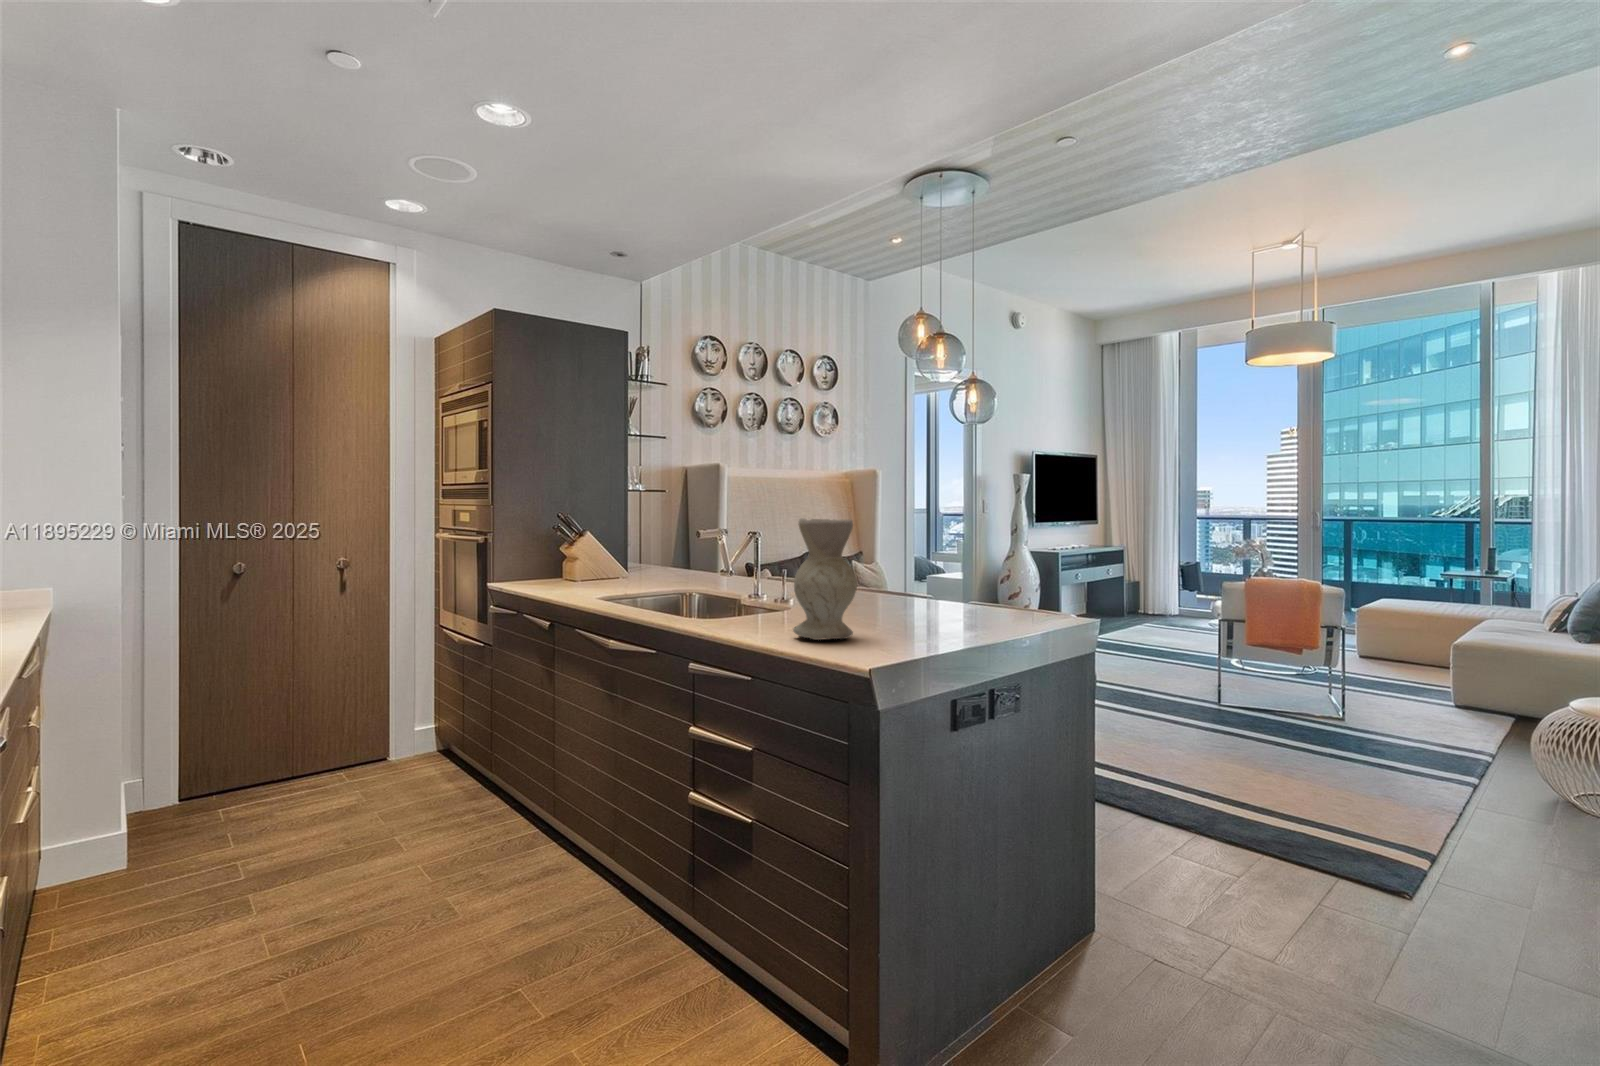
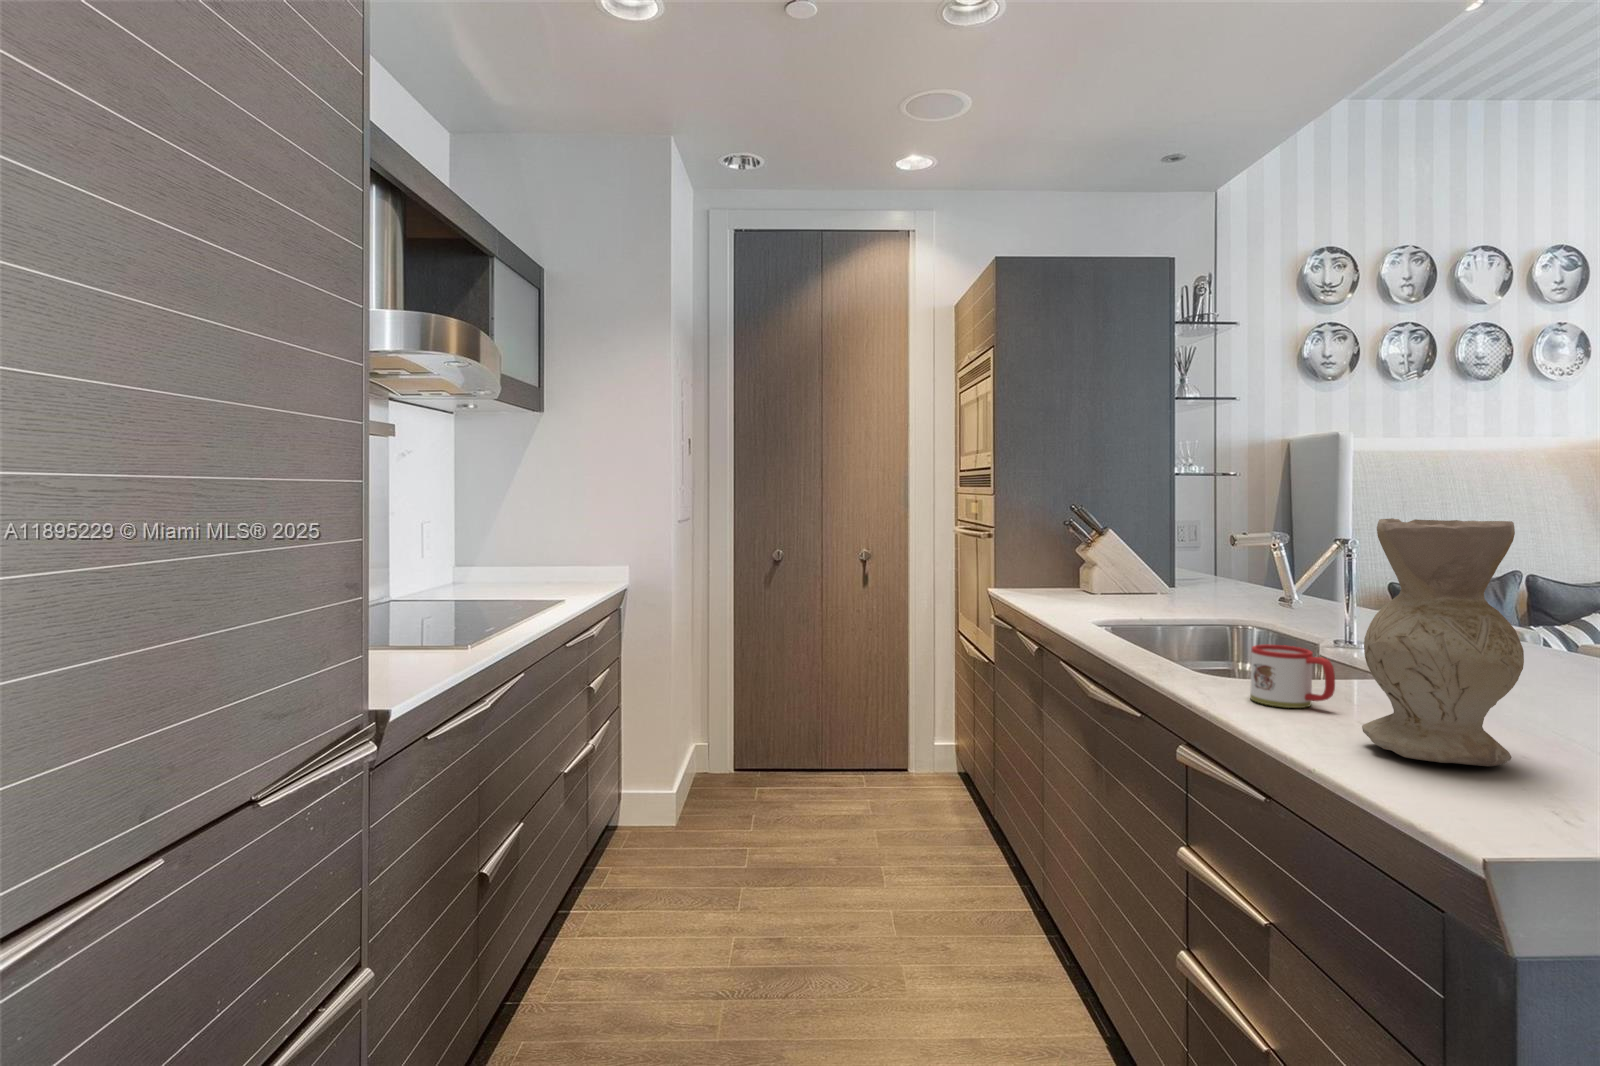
mug: none [729,594,772,629] -> present [1250,645,1335,708]

